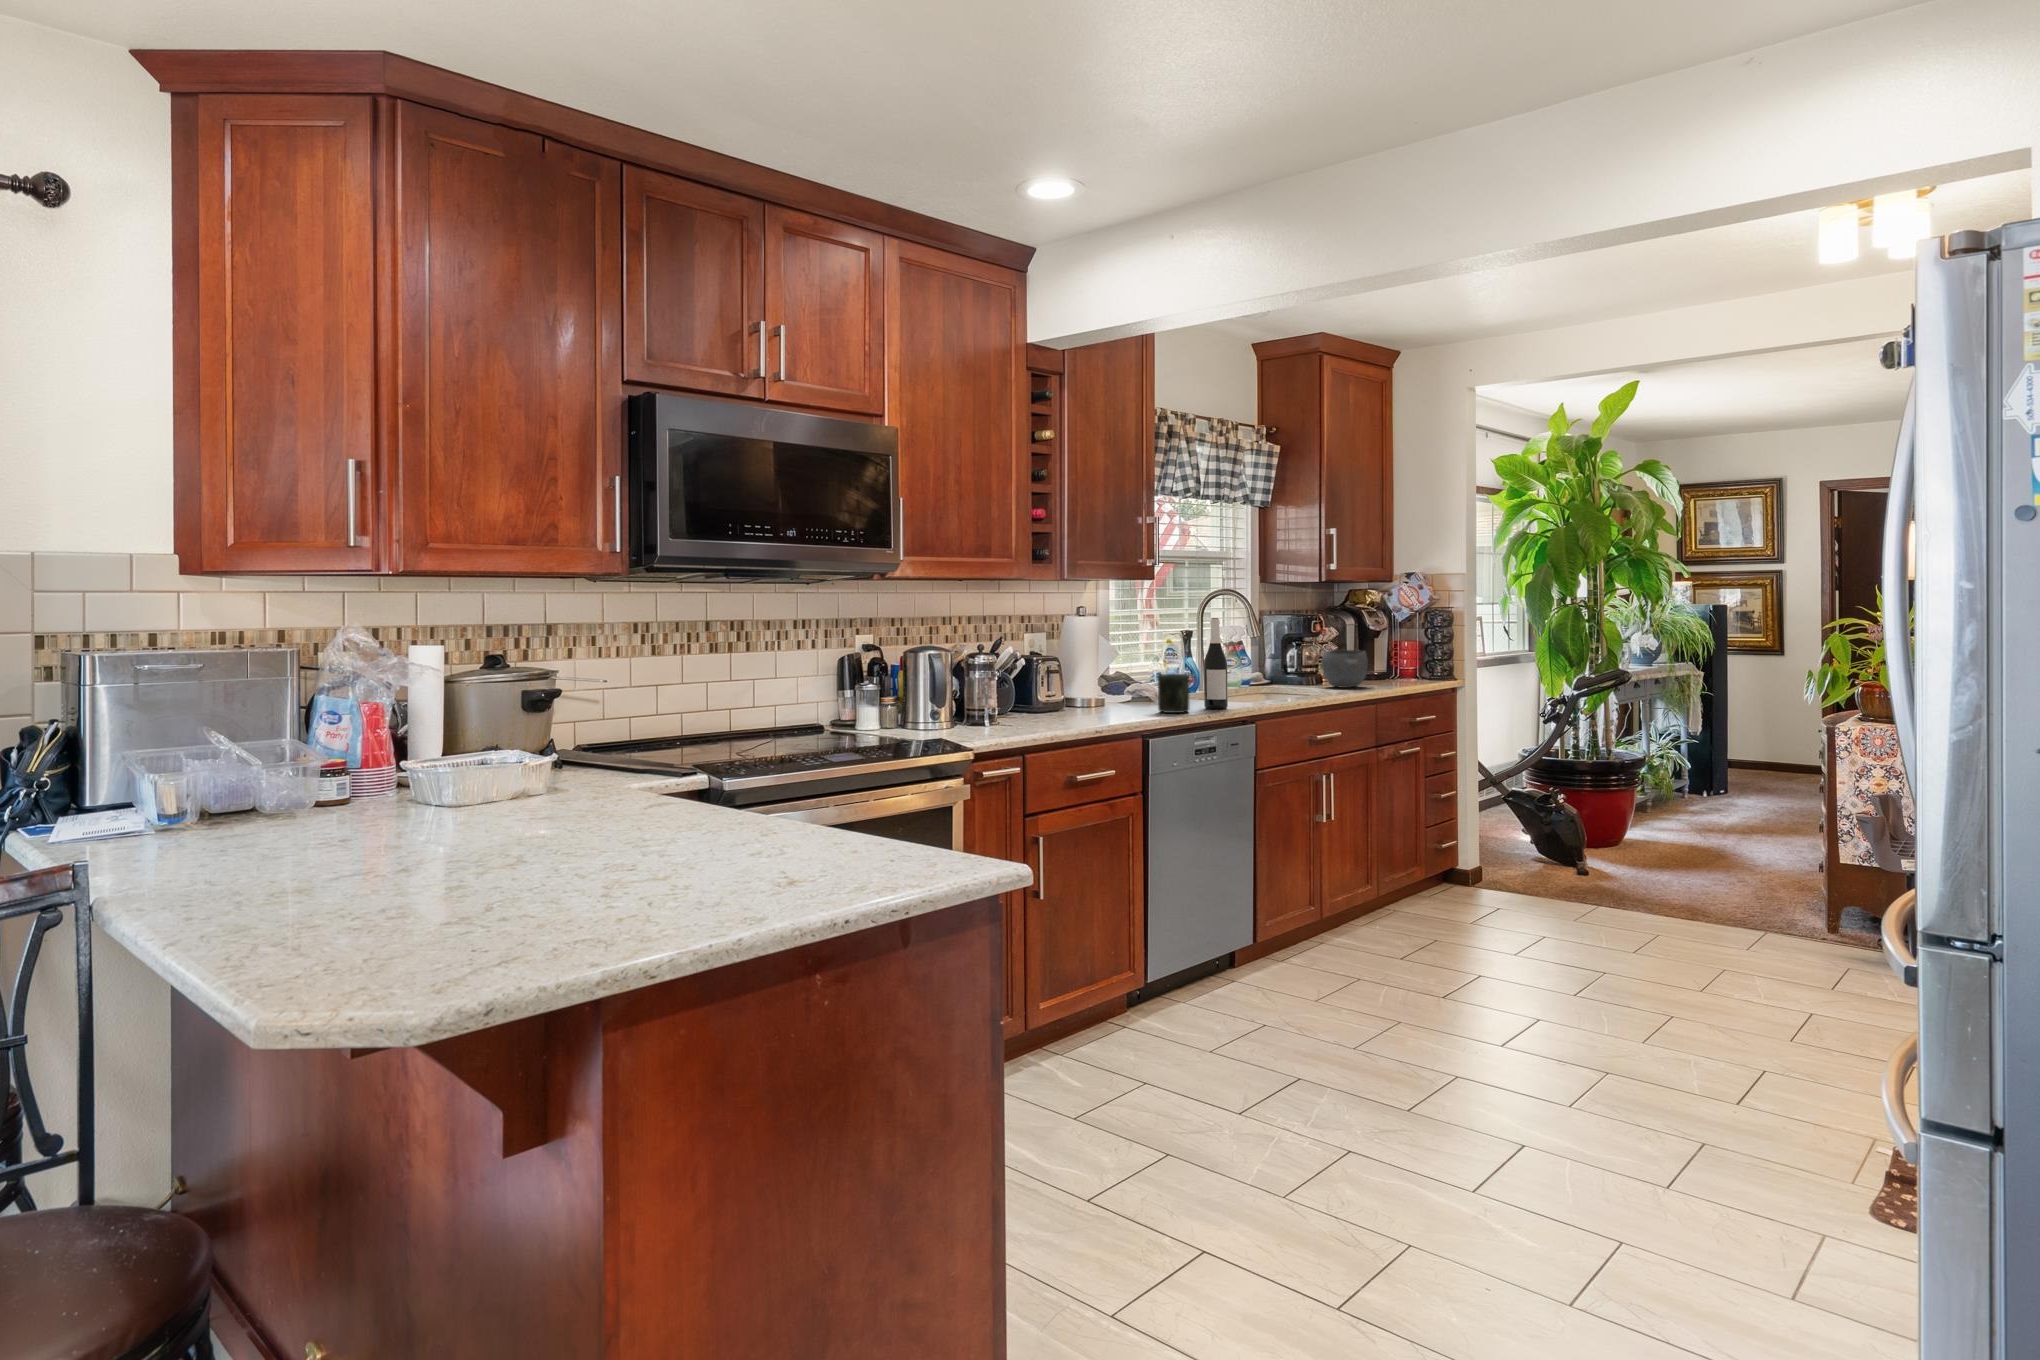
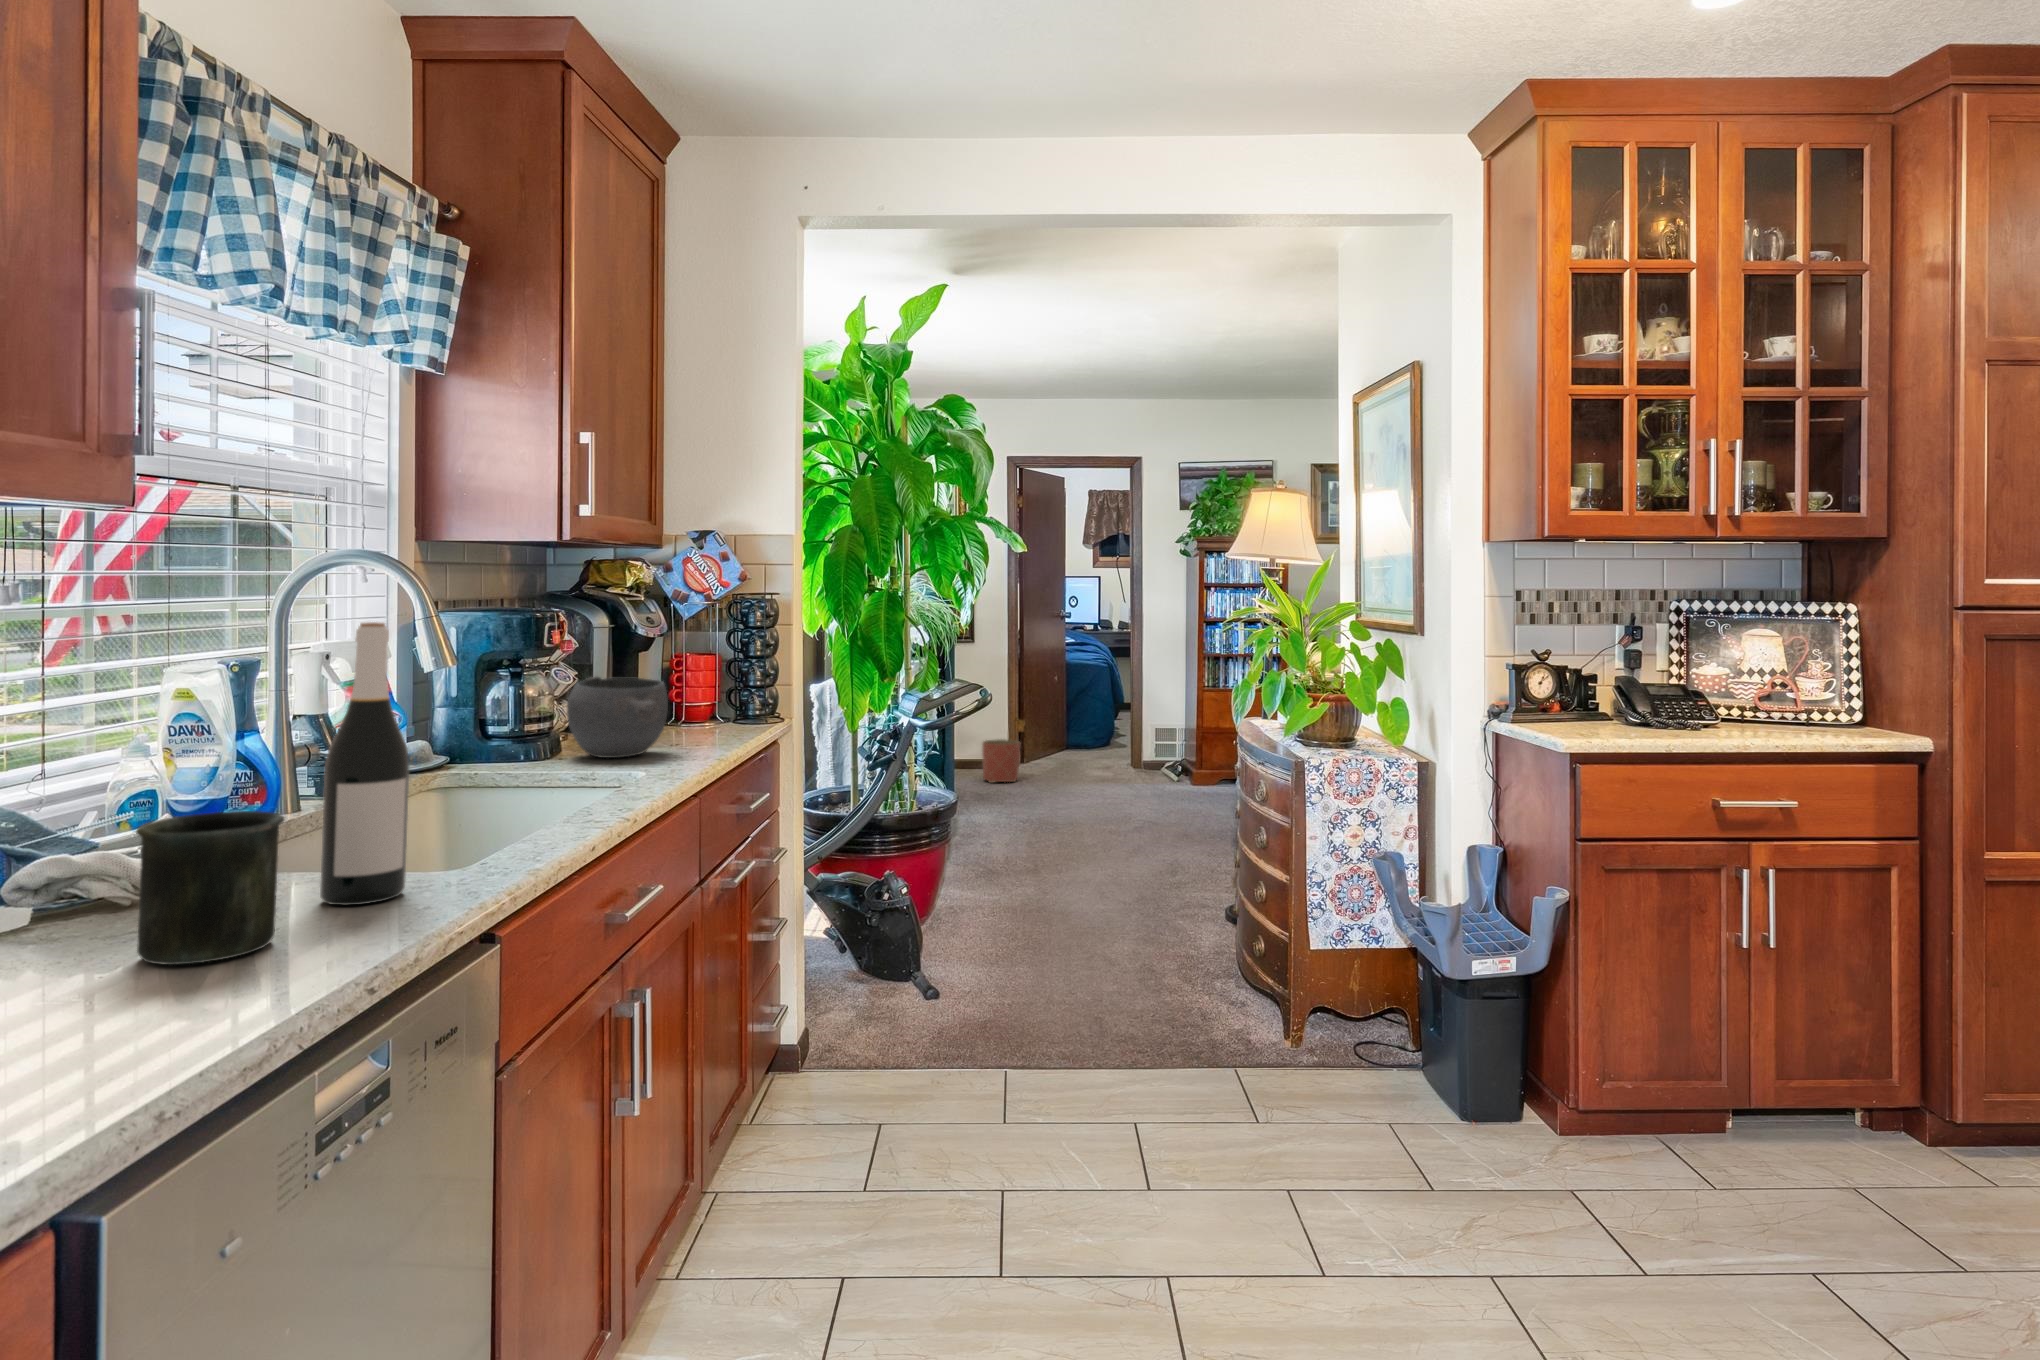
planter: none [1764,738,1805,778] -> present [982,739,1021,783]

